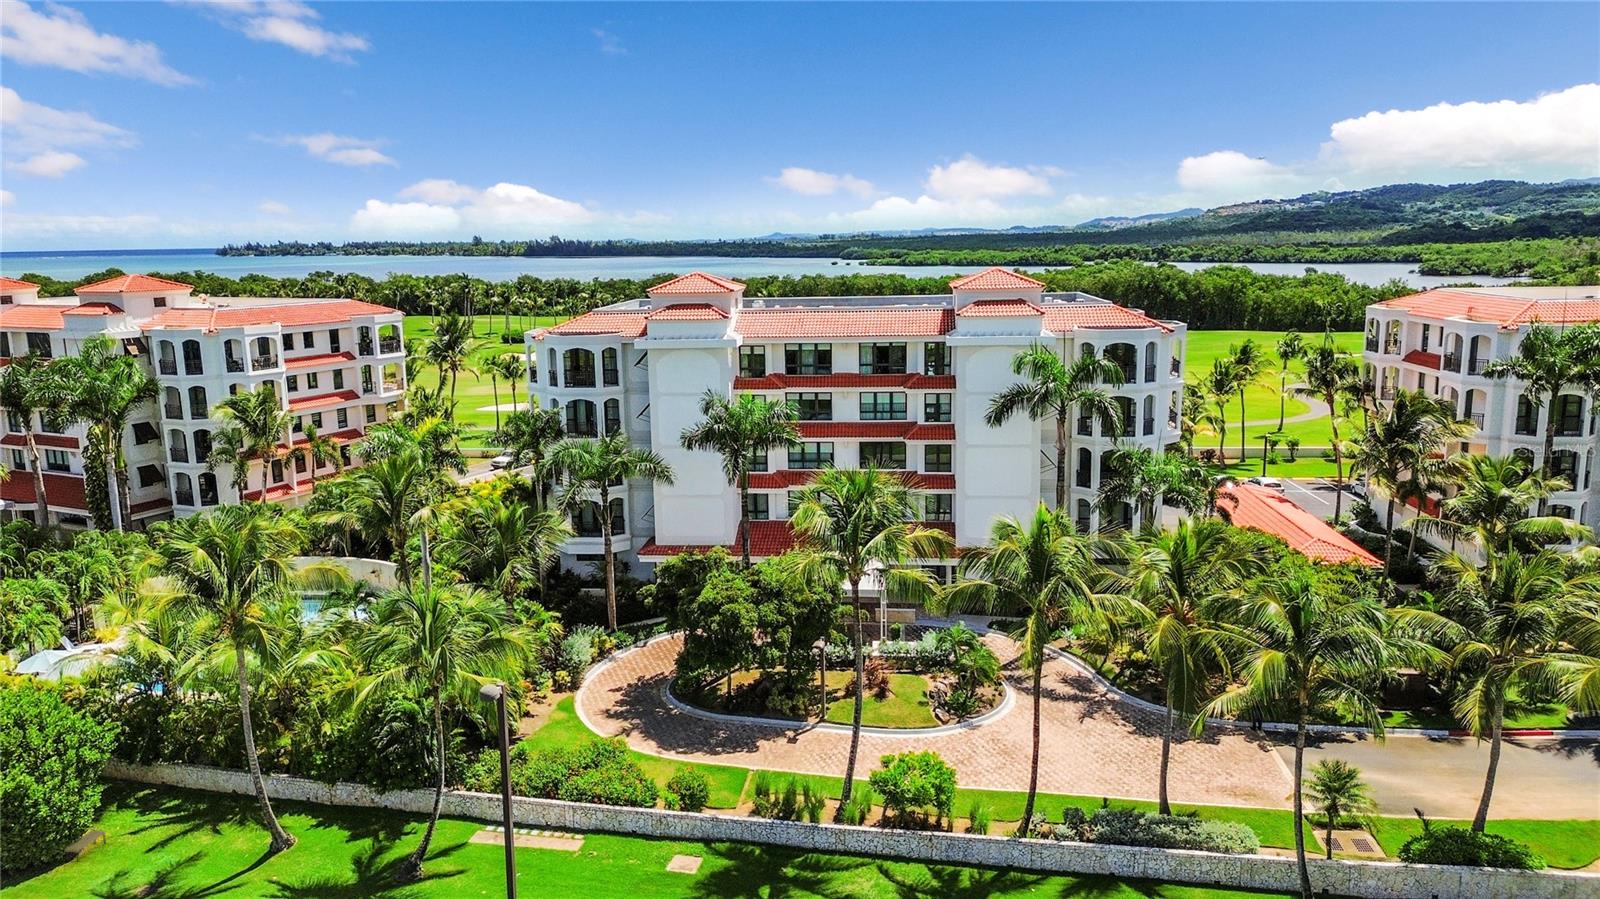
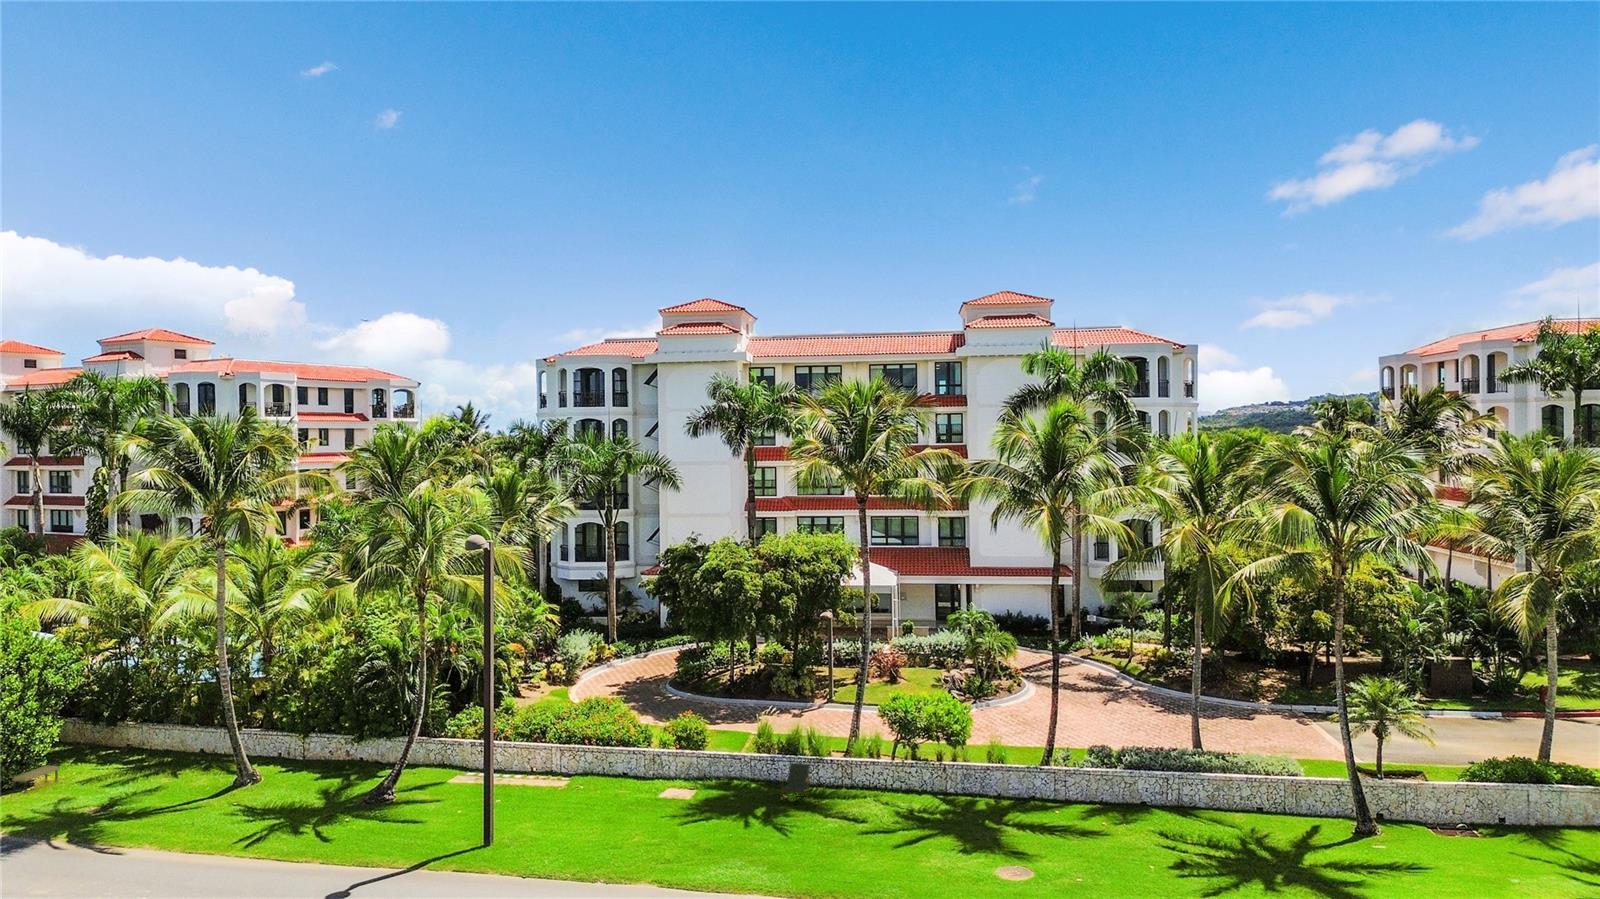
lounge chair: none [779,828,805,868] -> present [782,763,810,799]

